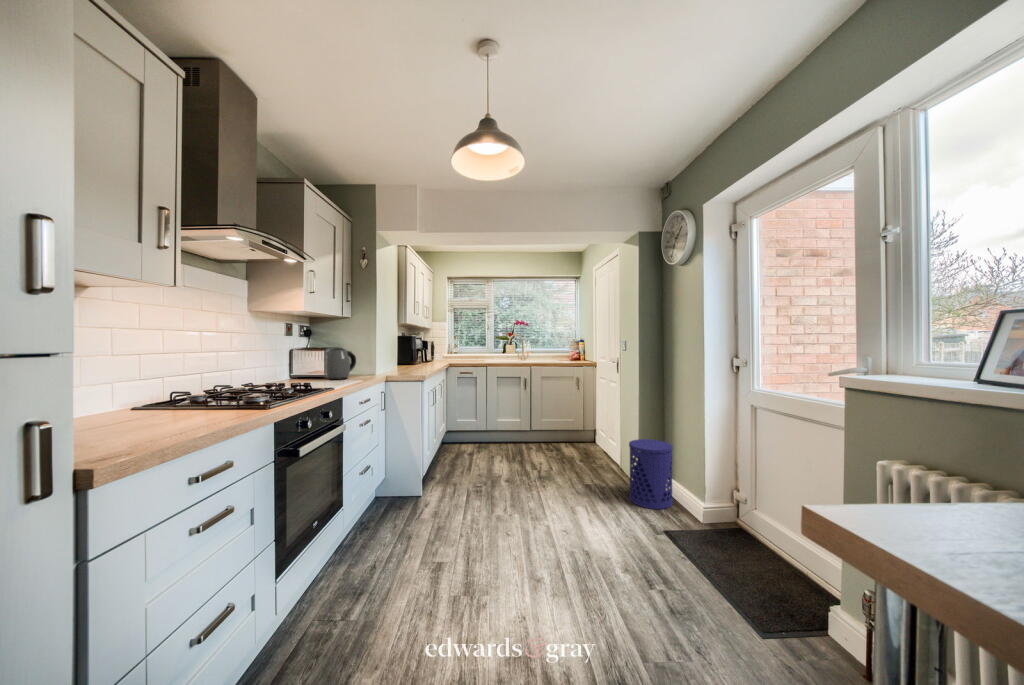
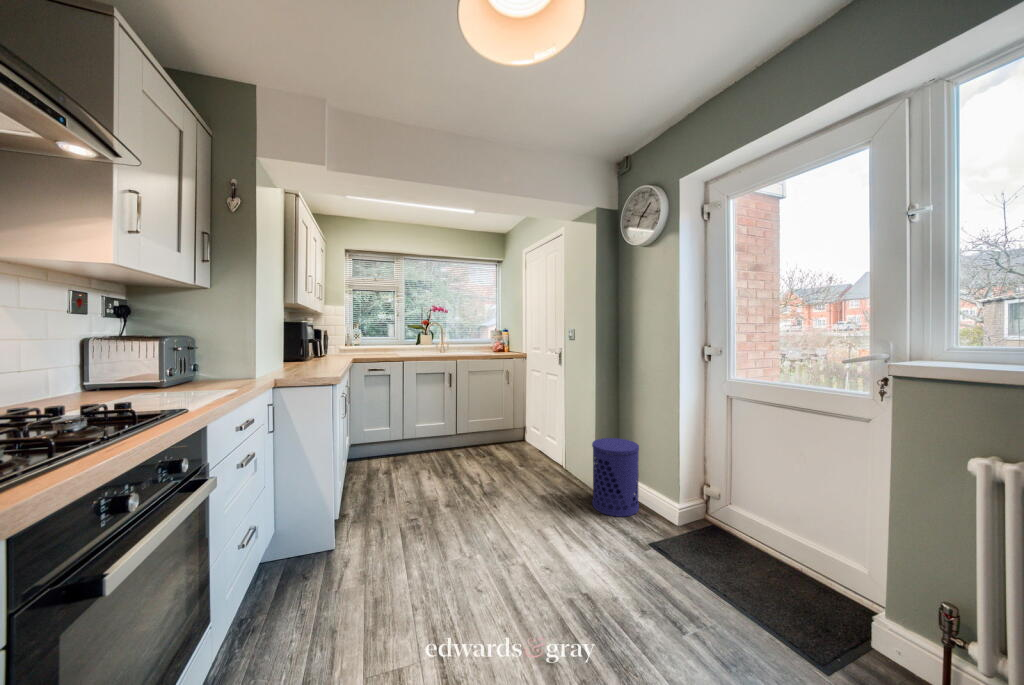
kettle: present [326,348,356,380] -> none [163,338,221,390]

